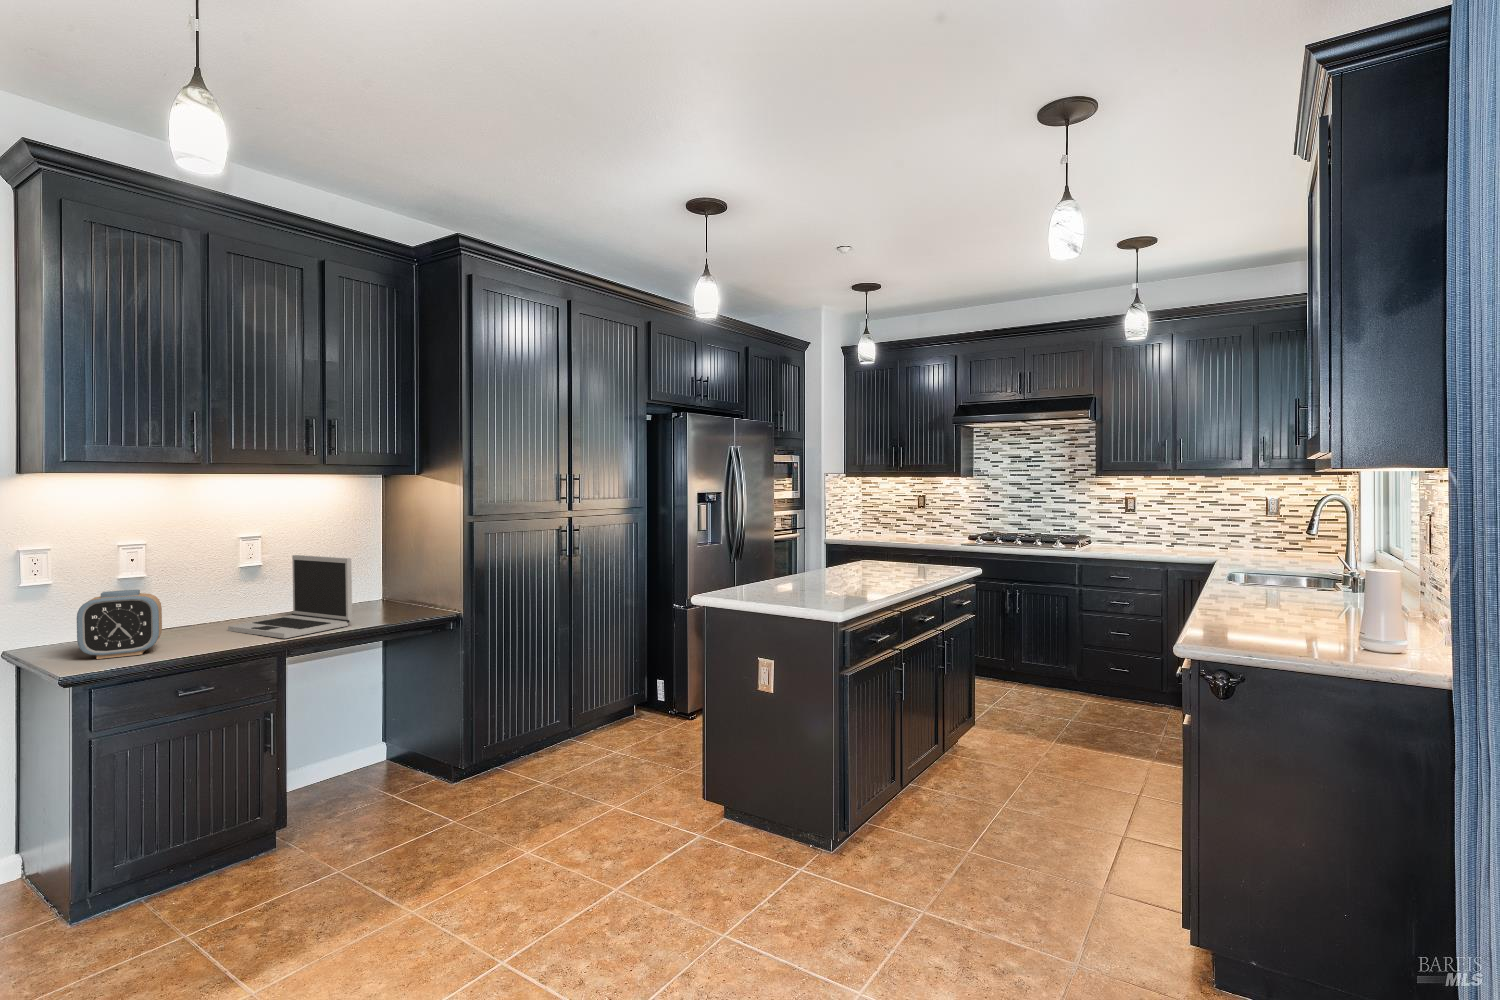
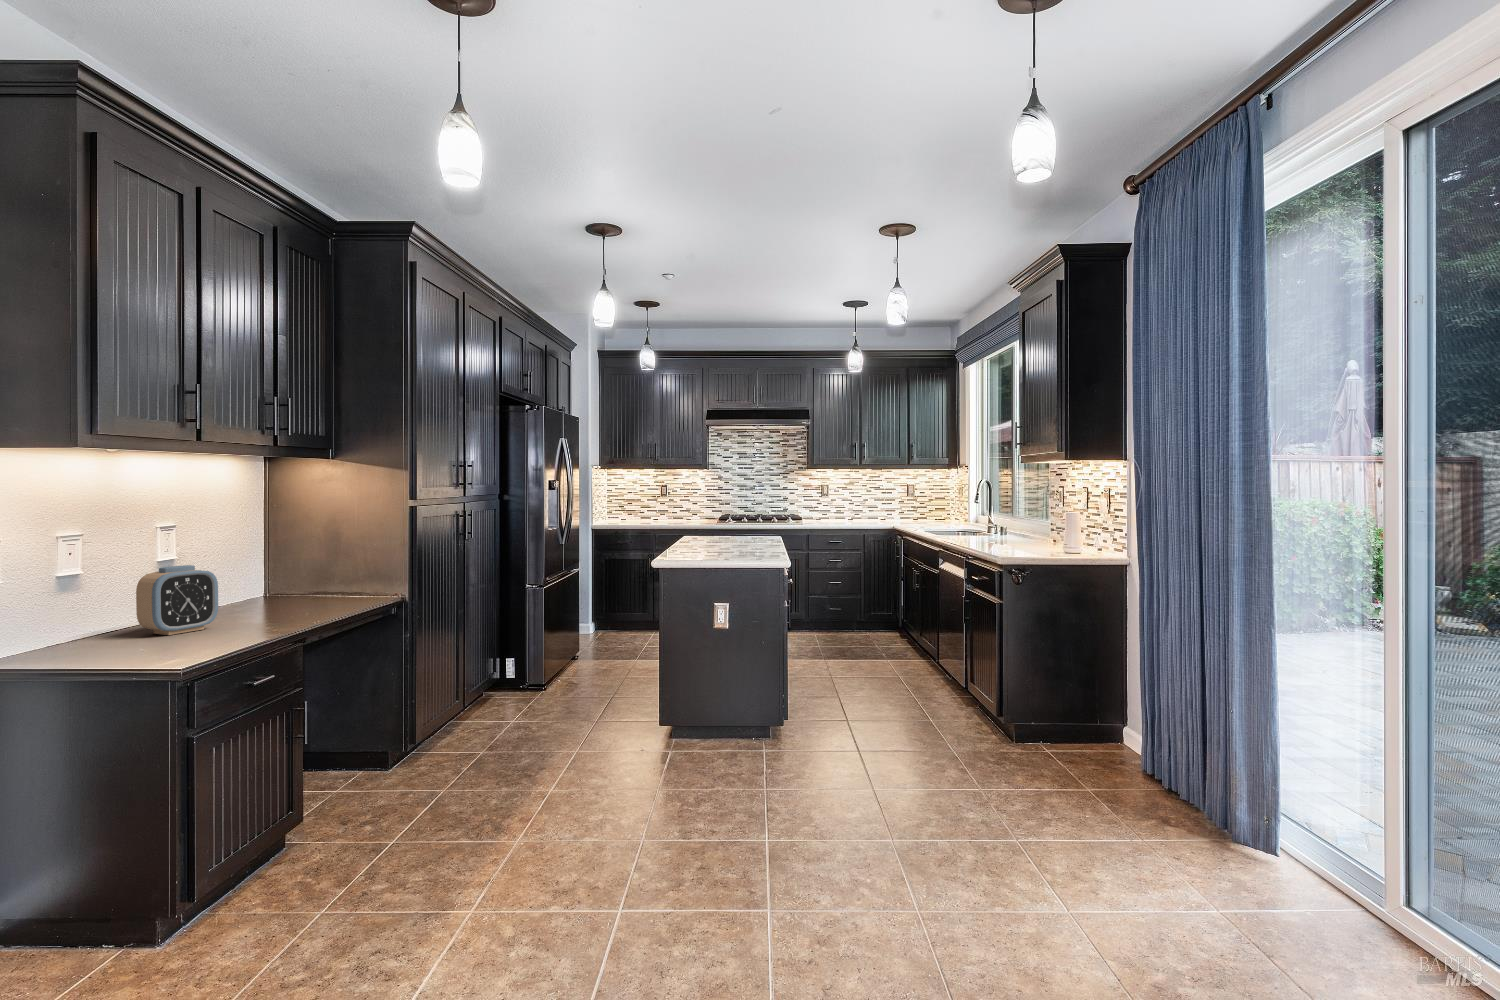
laptop: present [228,555,352,638] -> none [207,536,330,614]

